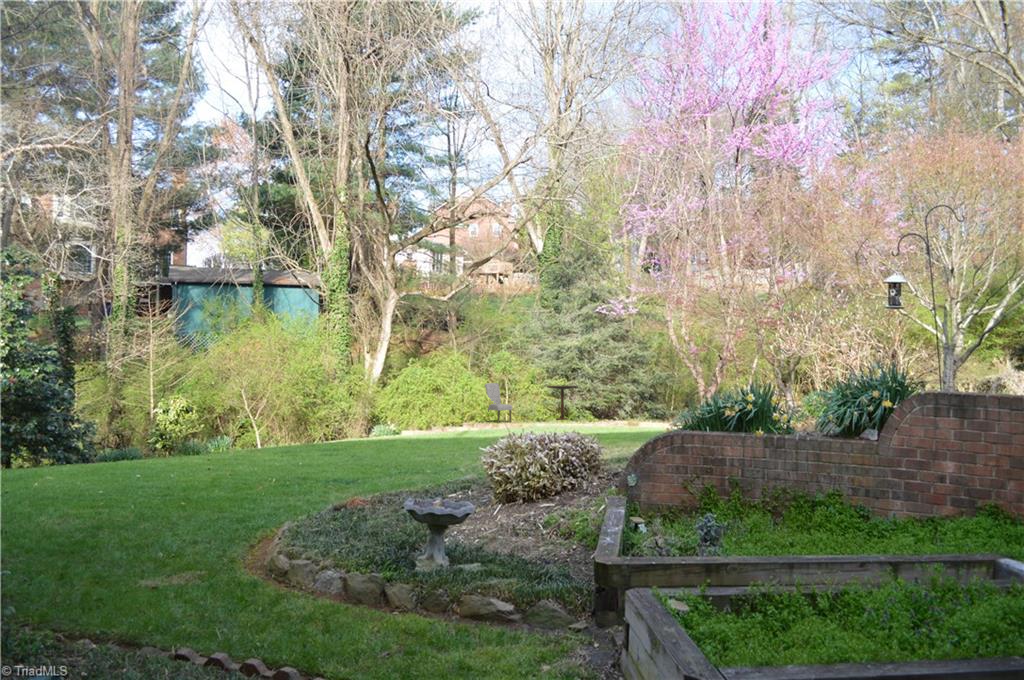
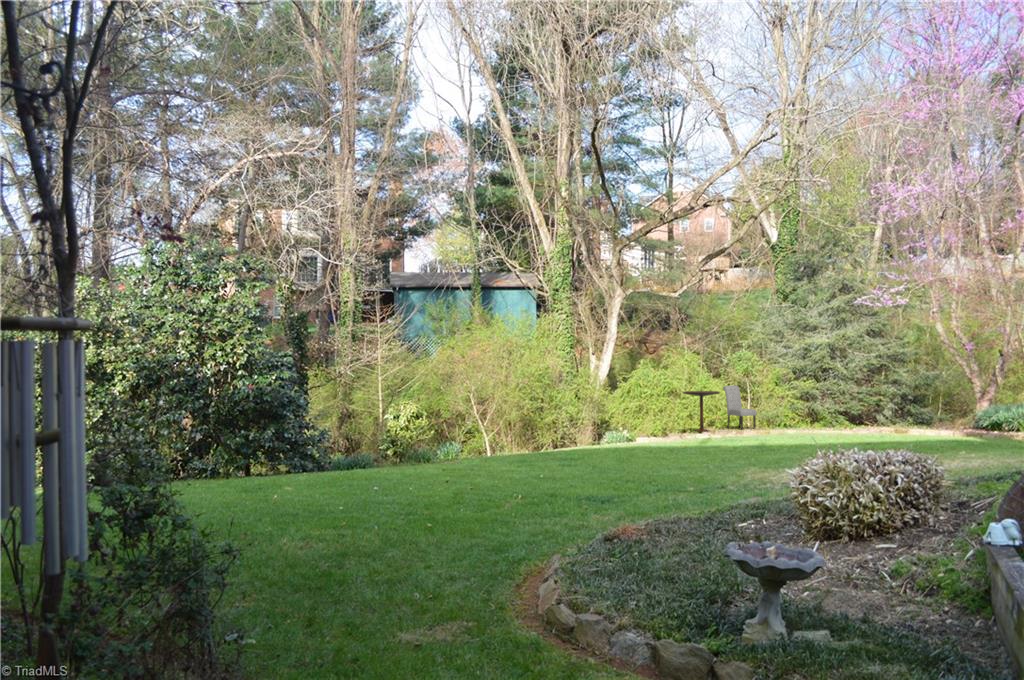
pedestal table: present [547,386,577,420] -> present [683,391,720,432]

